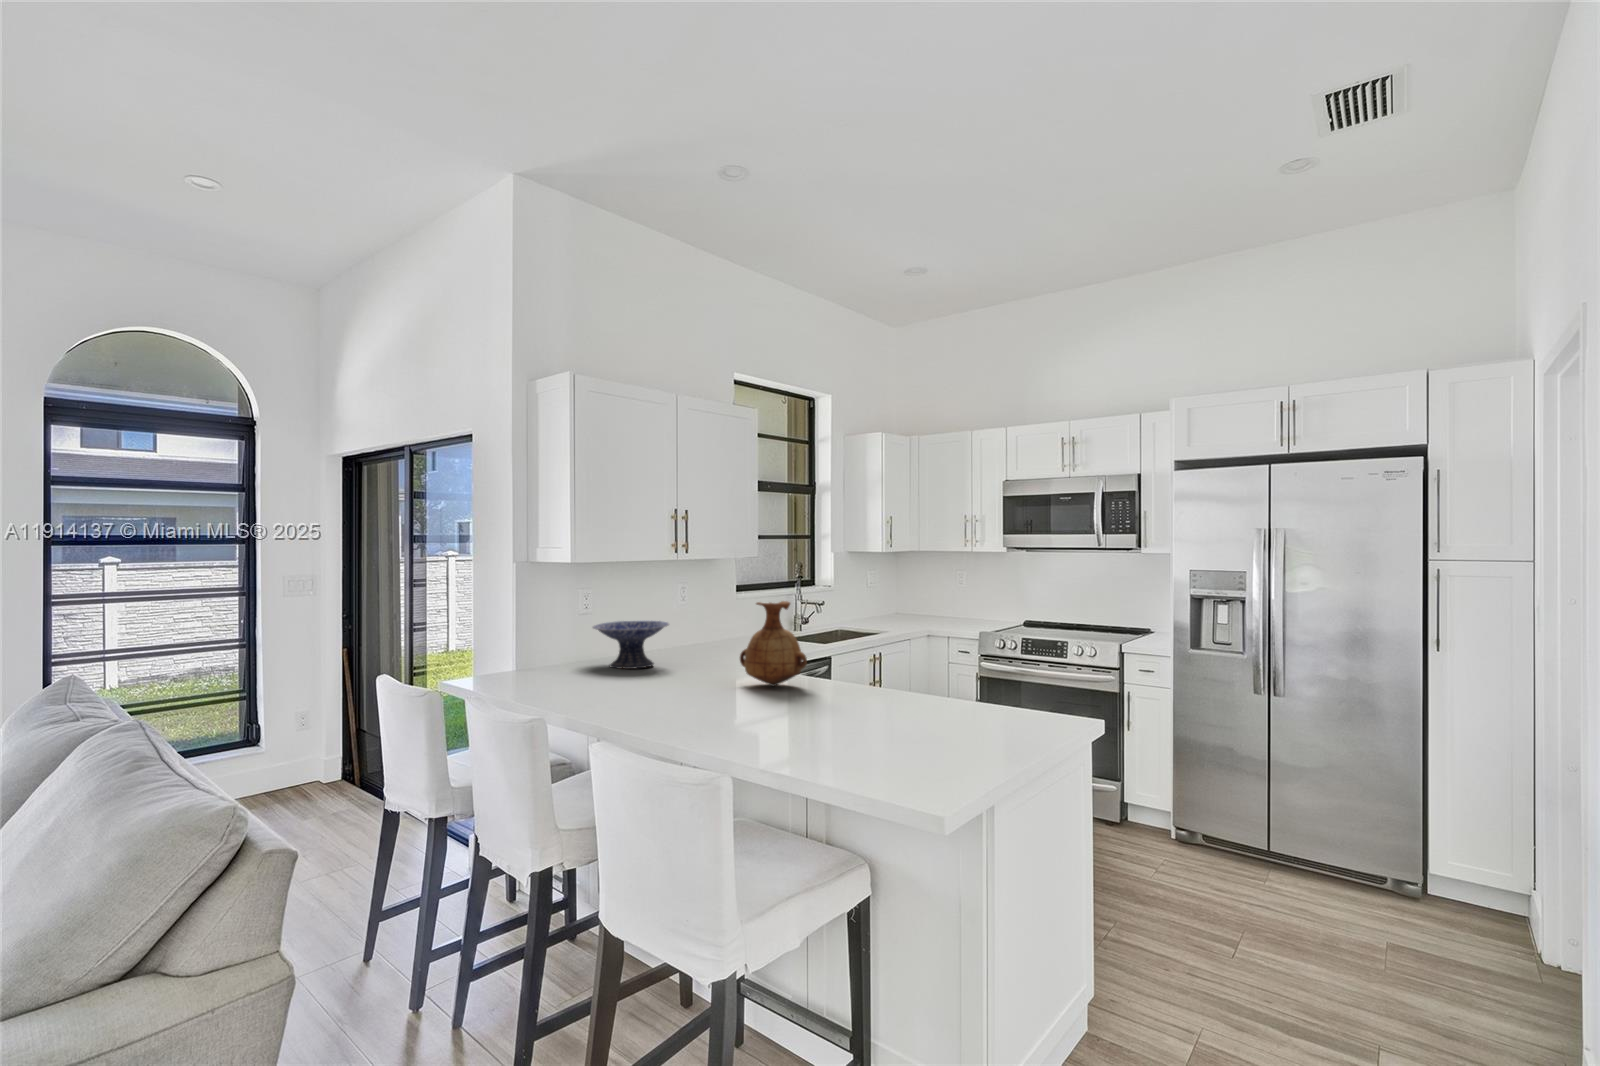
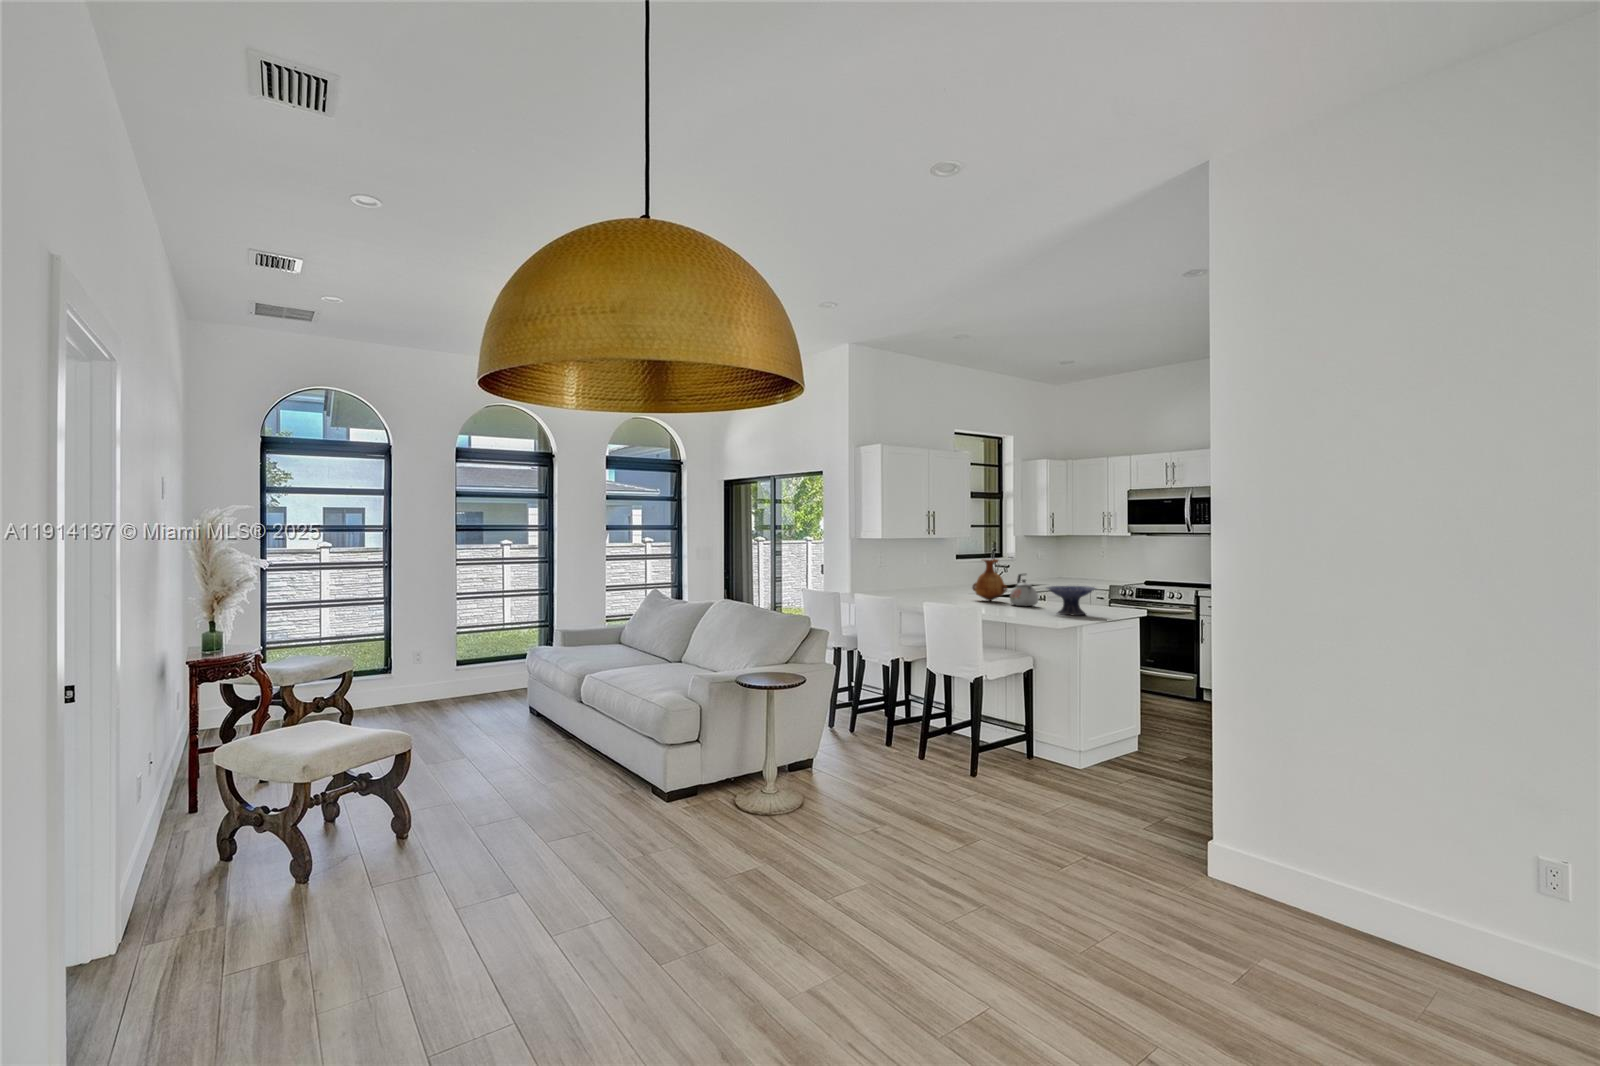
decorative bowl: present [593,621,669,669] -> present [1047,586,1096,615]
kettle: none [809,634,867,704] -> present [1010,574,1038,606]

